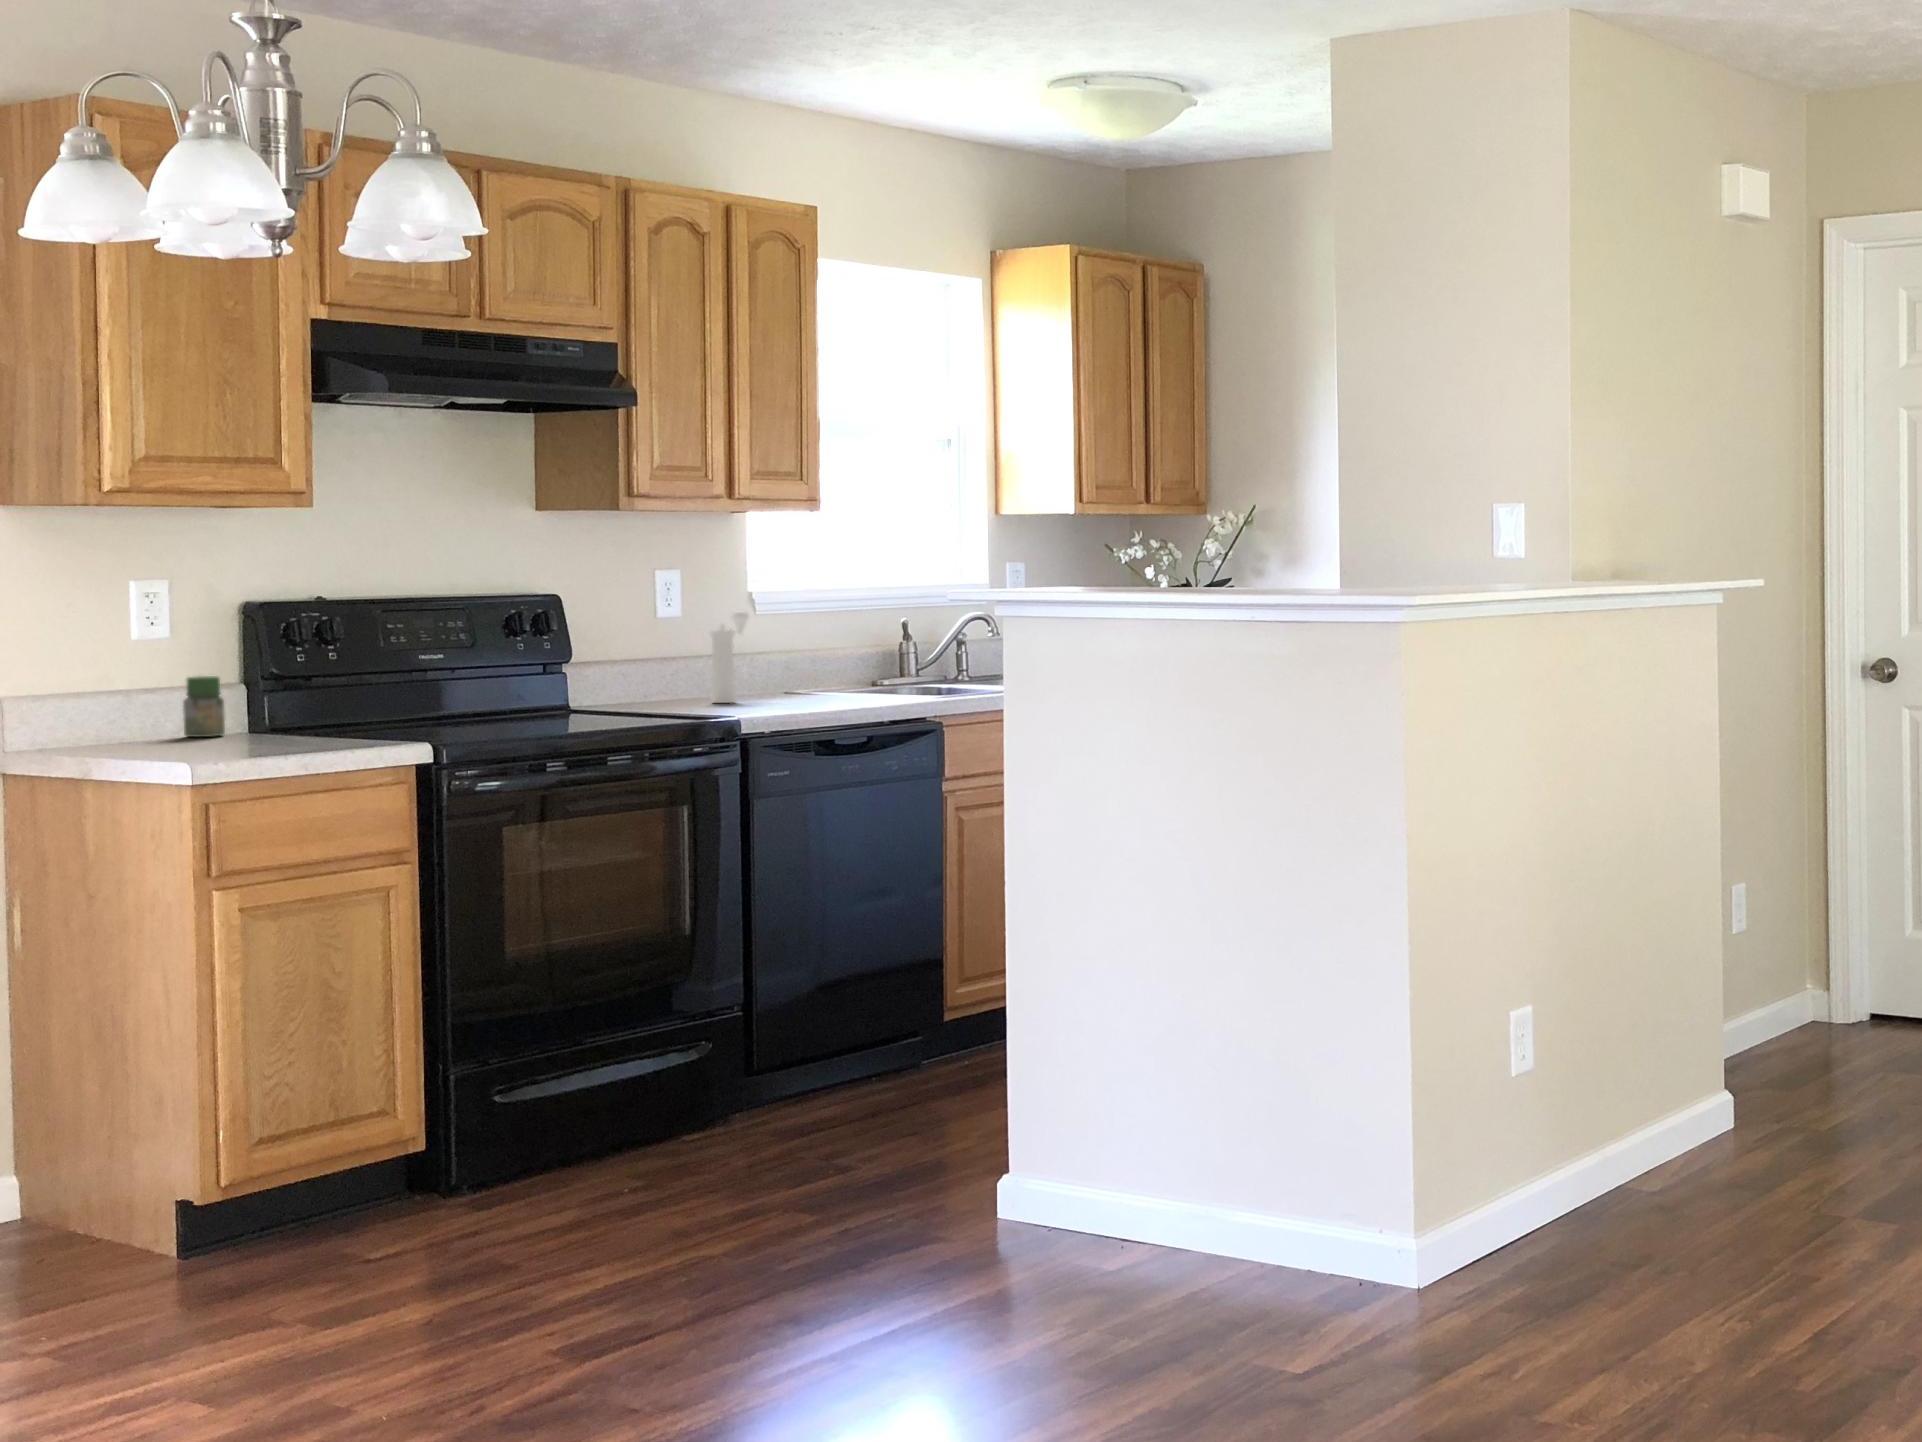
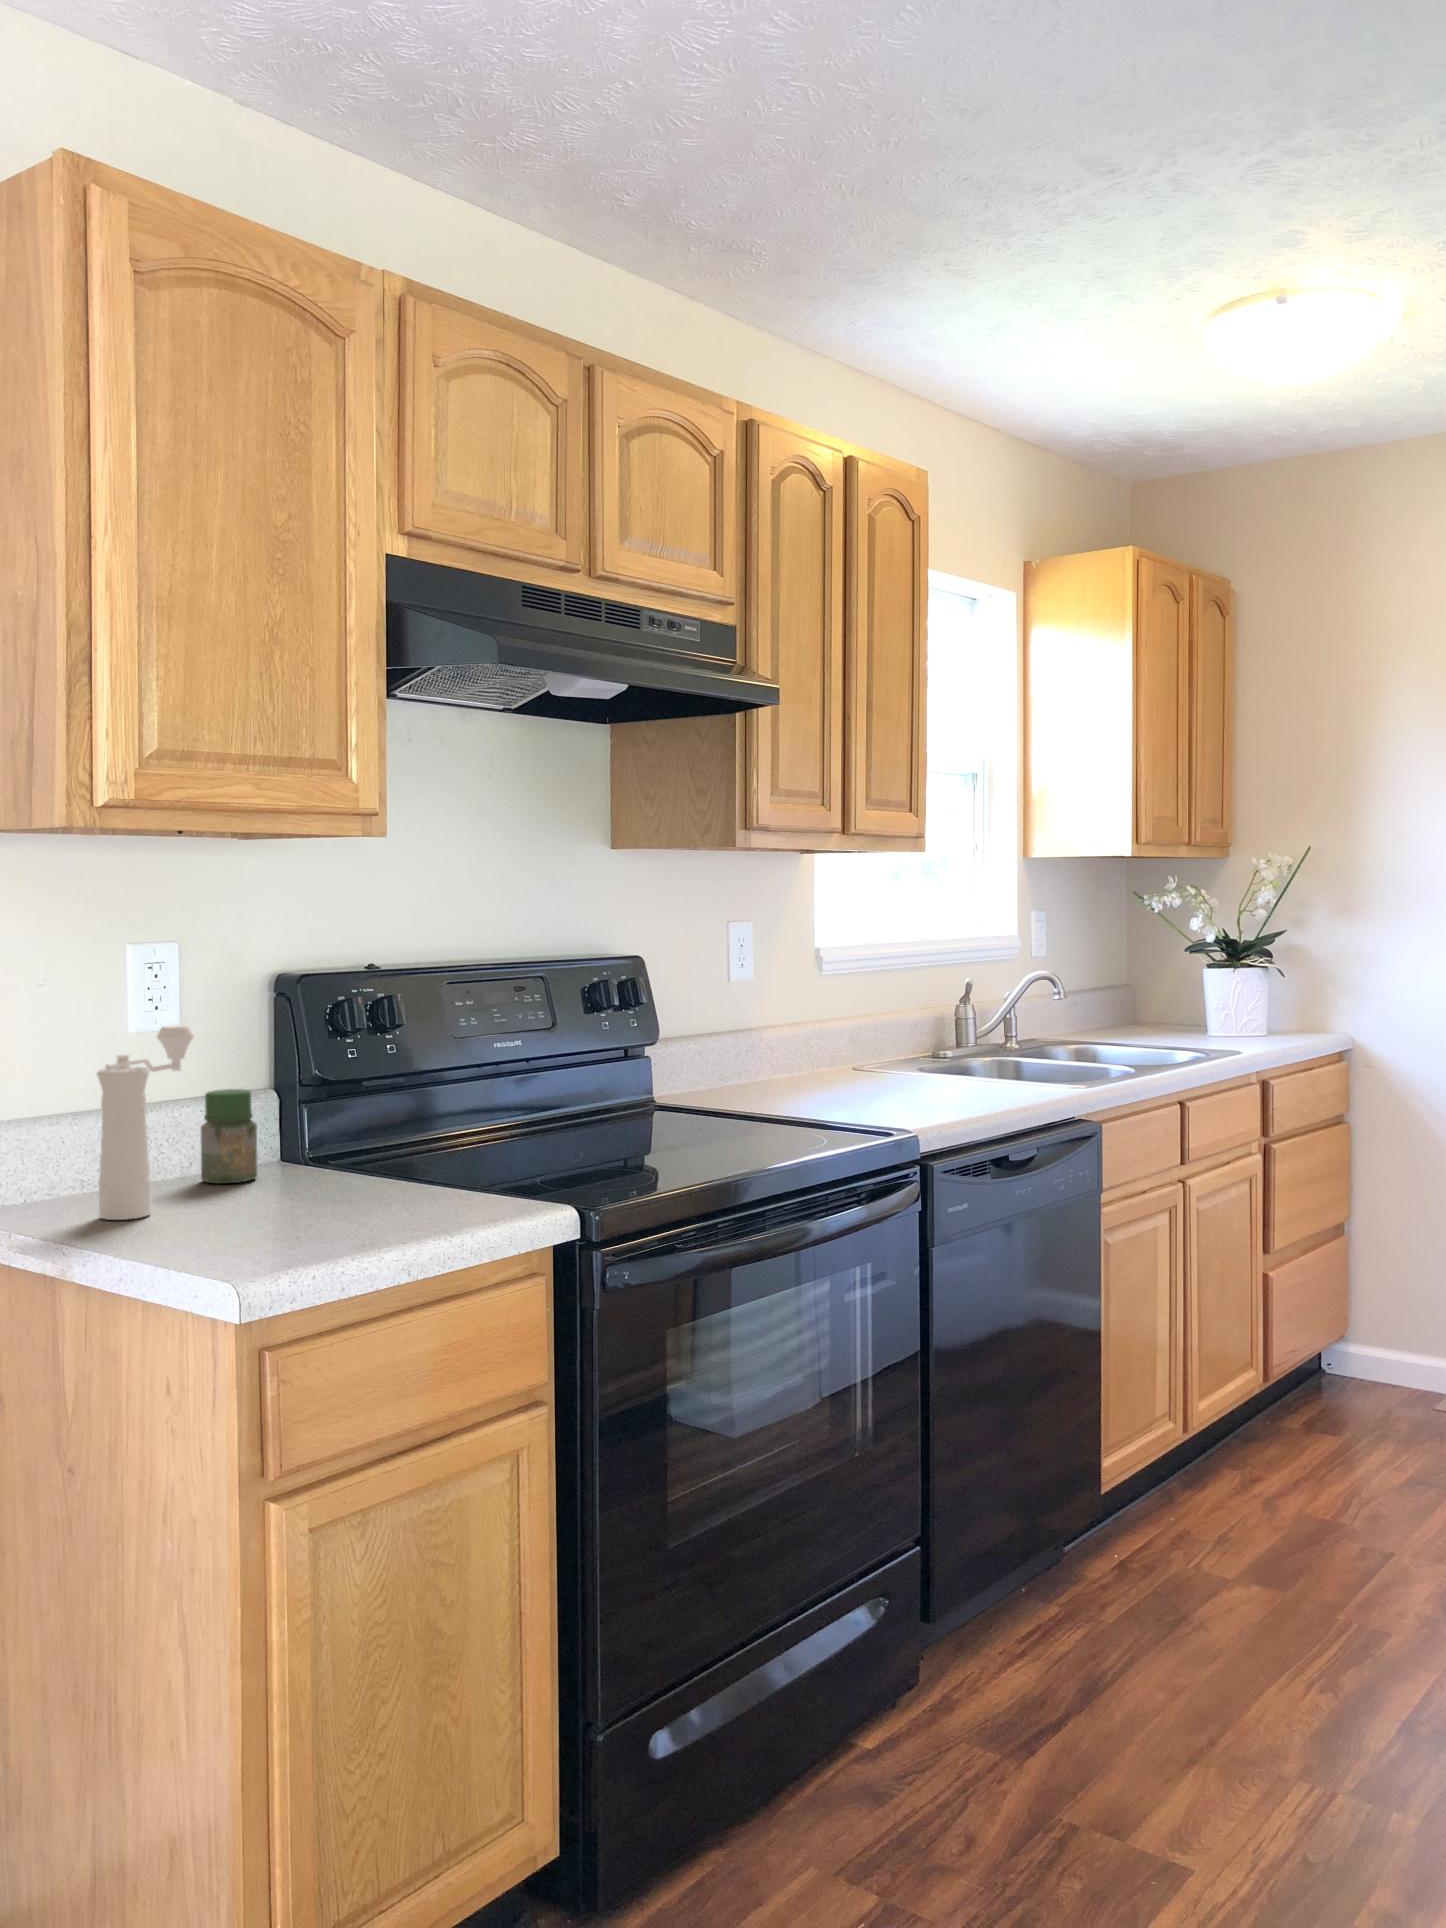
pepper mill: present [711,612,749,703] -> present [96,1025,194,1220]

